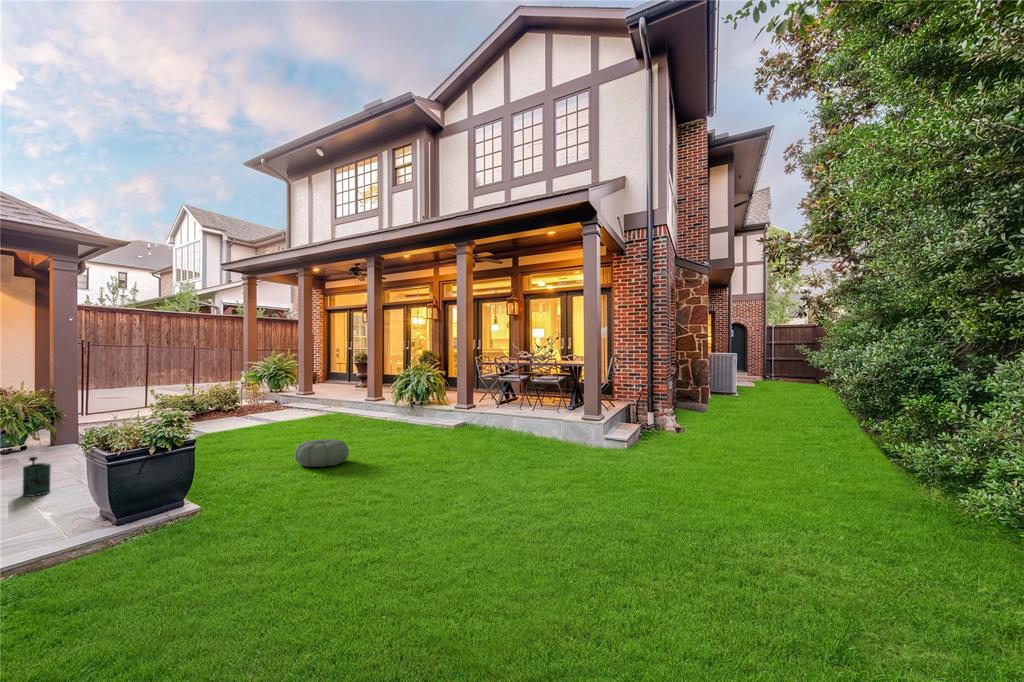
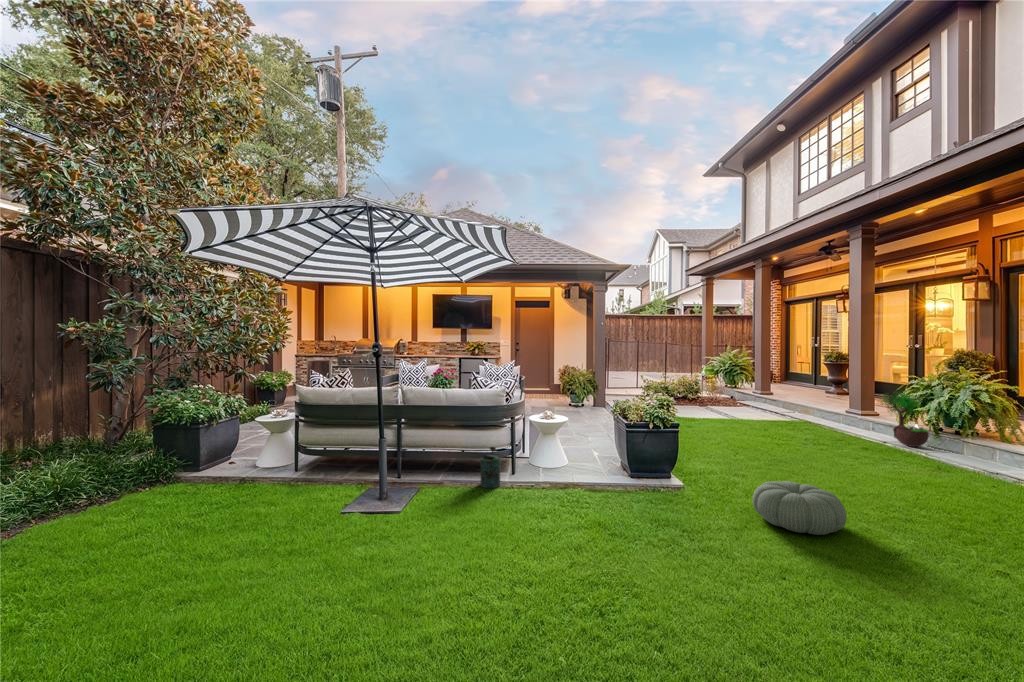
potted tree: none [381,377,408,418] -> present [881,392,929,447]

